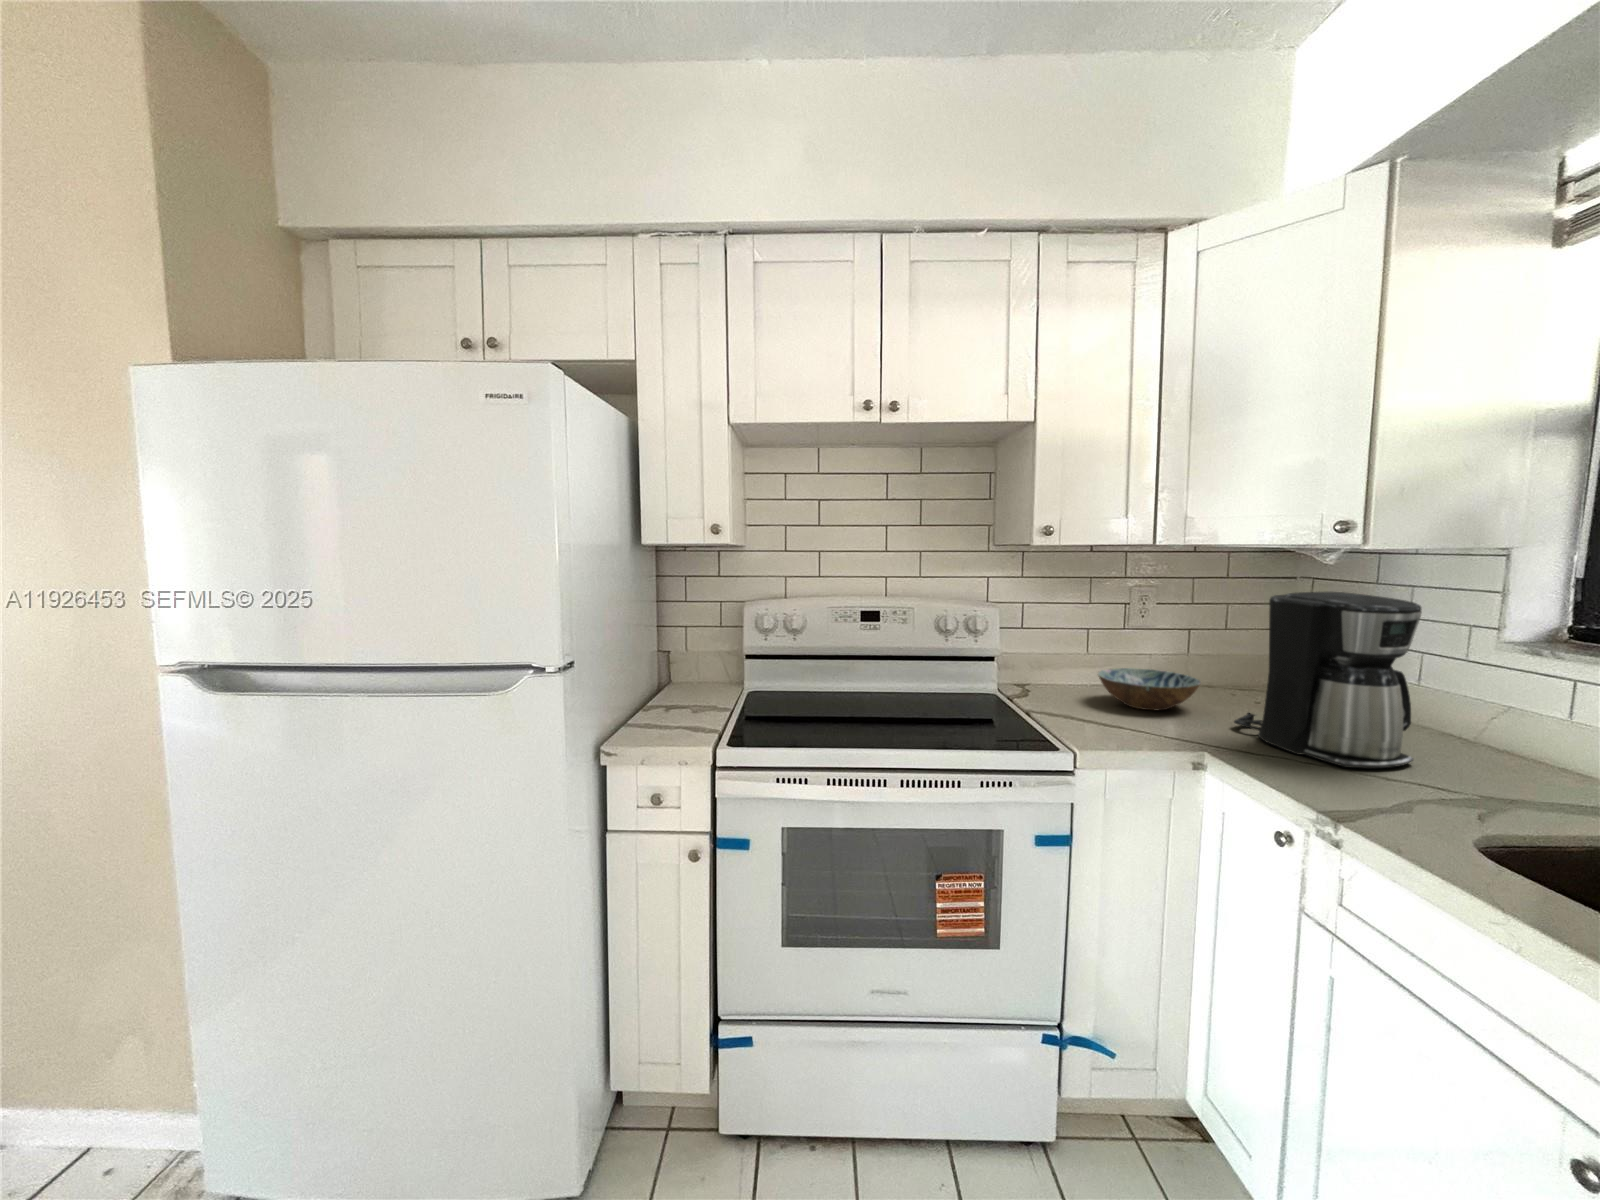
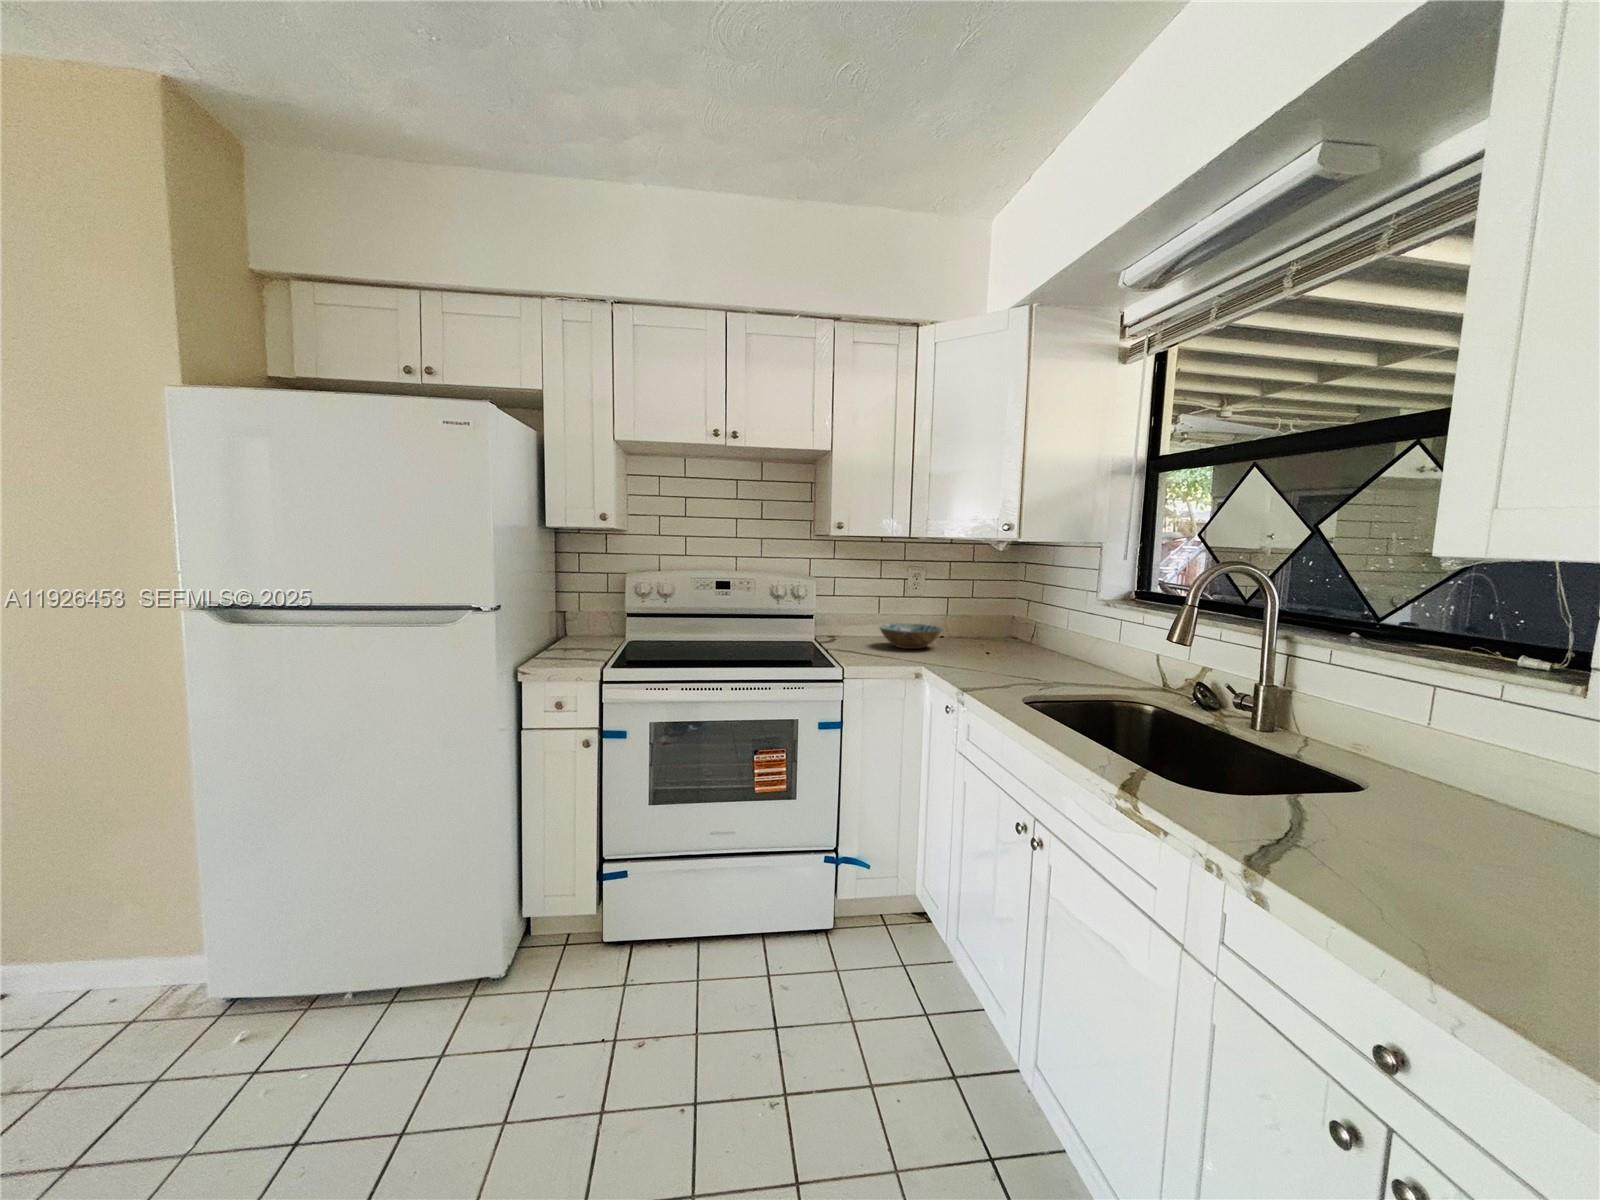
coffee maker: present [1234,592,1422,768] -> none [952,567,1038,671]

